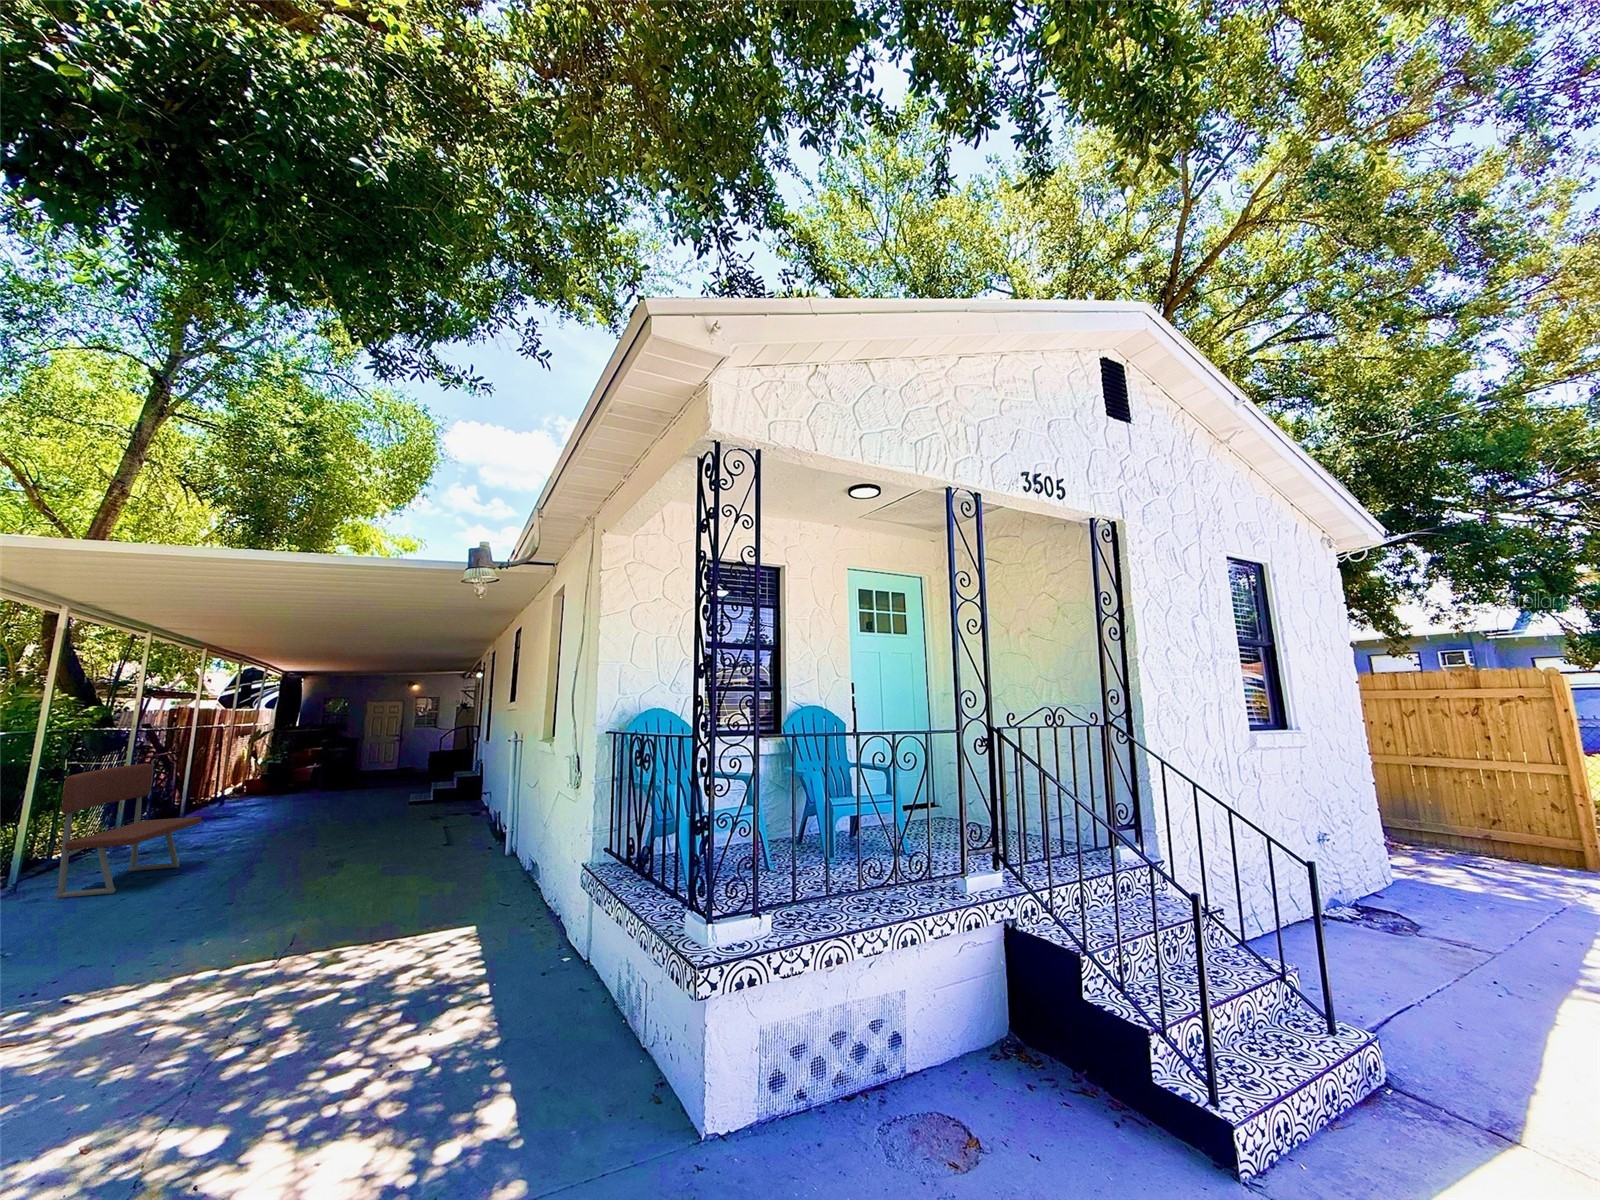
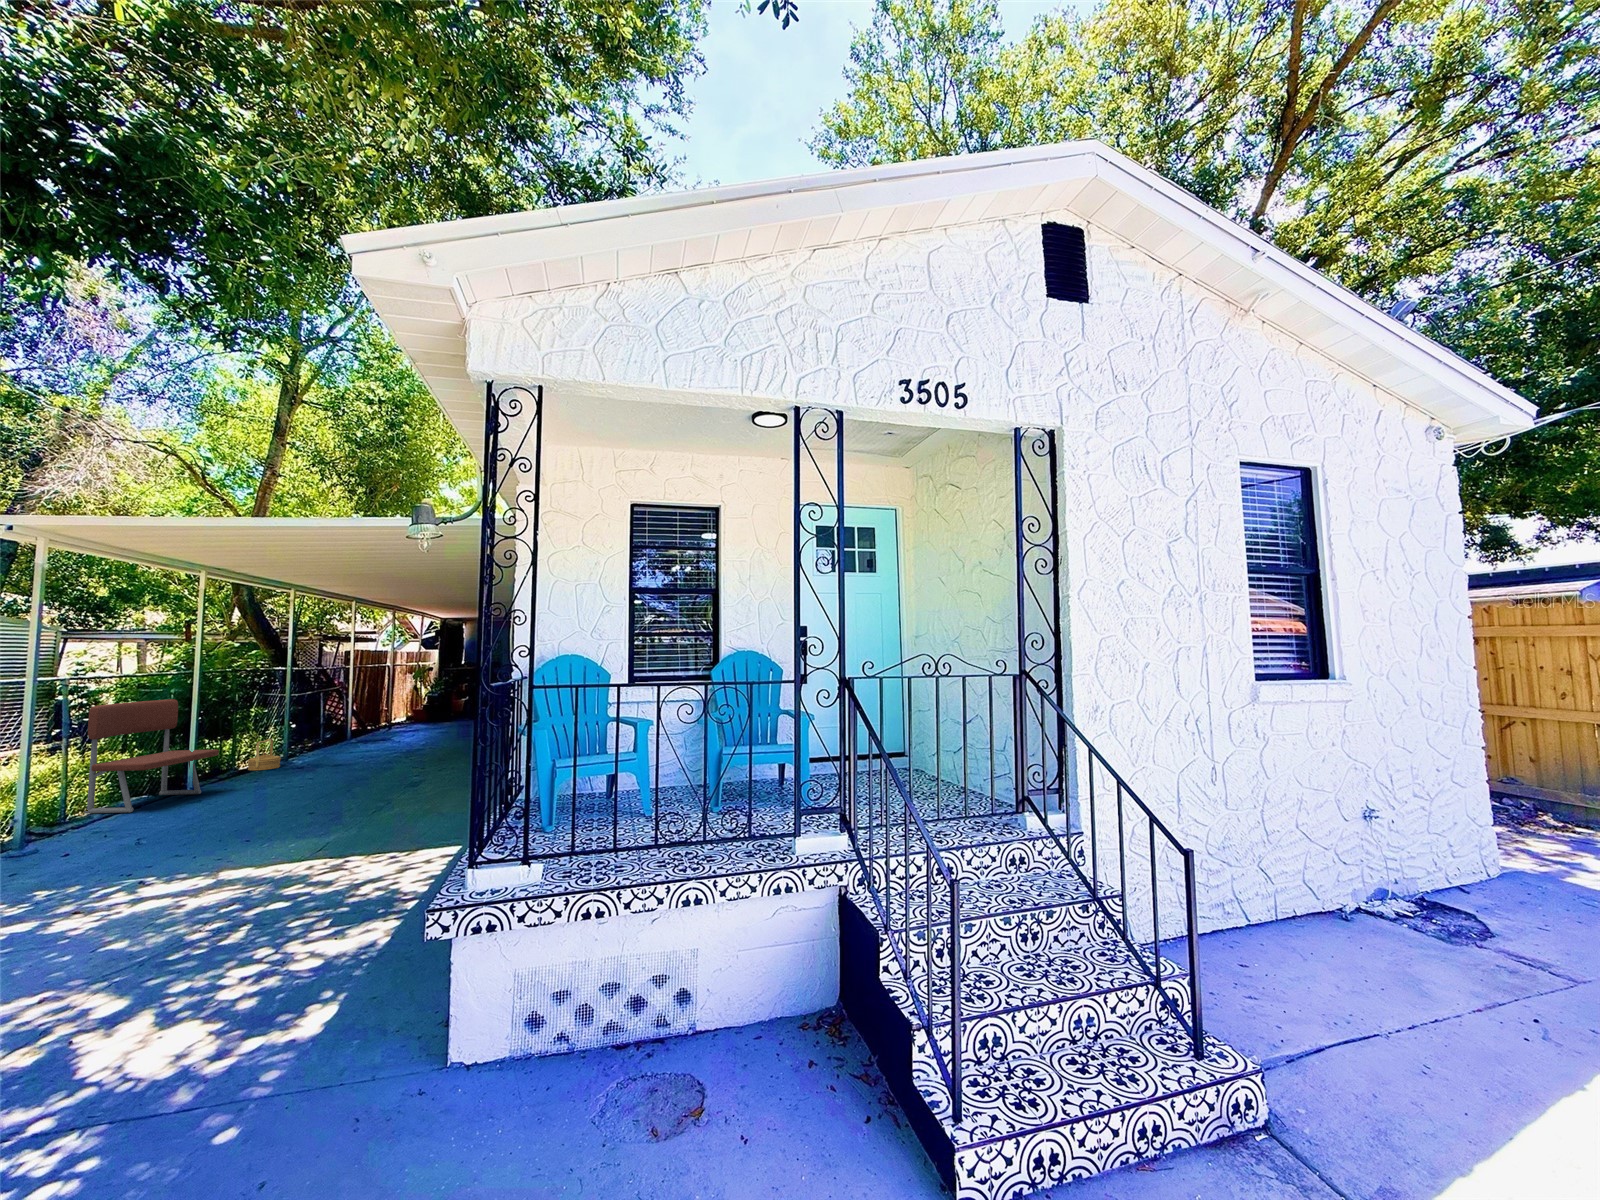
woven basket: none [210,801,247,837] -> present [248,739,281,770]

